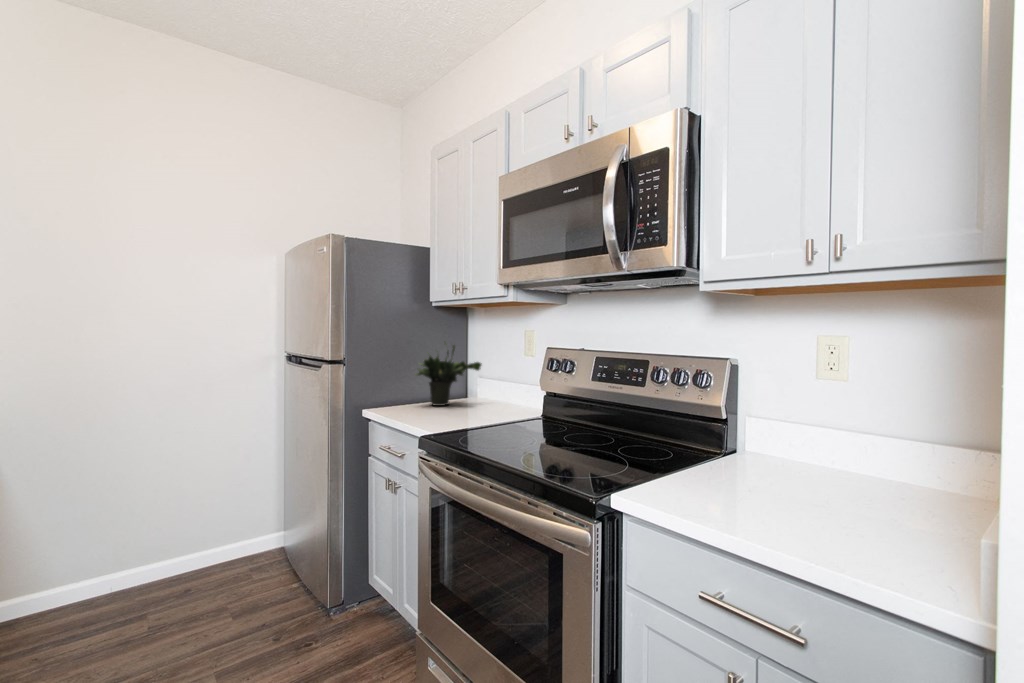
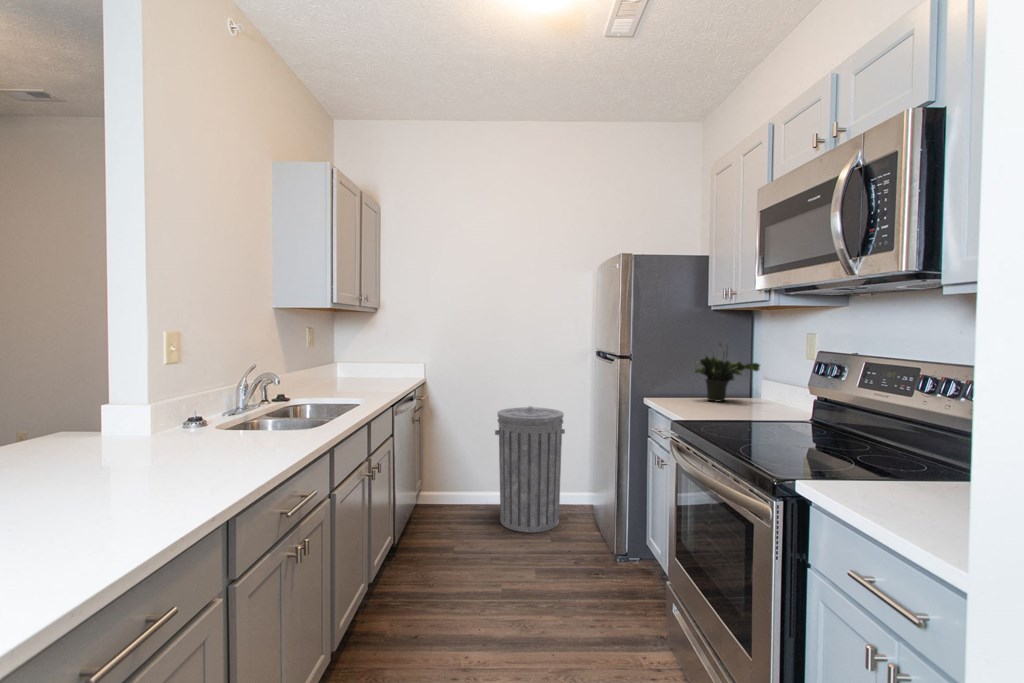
trash can: none [129,434,244,617] -> present [495,406,565,532]

